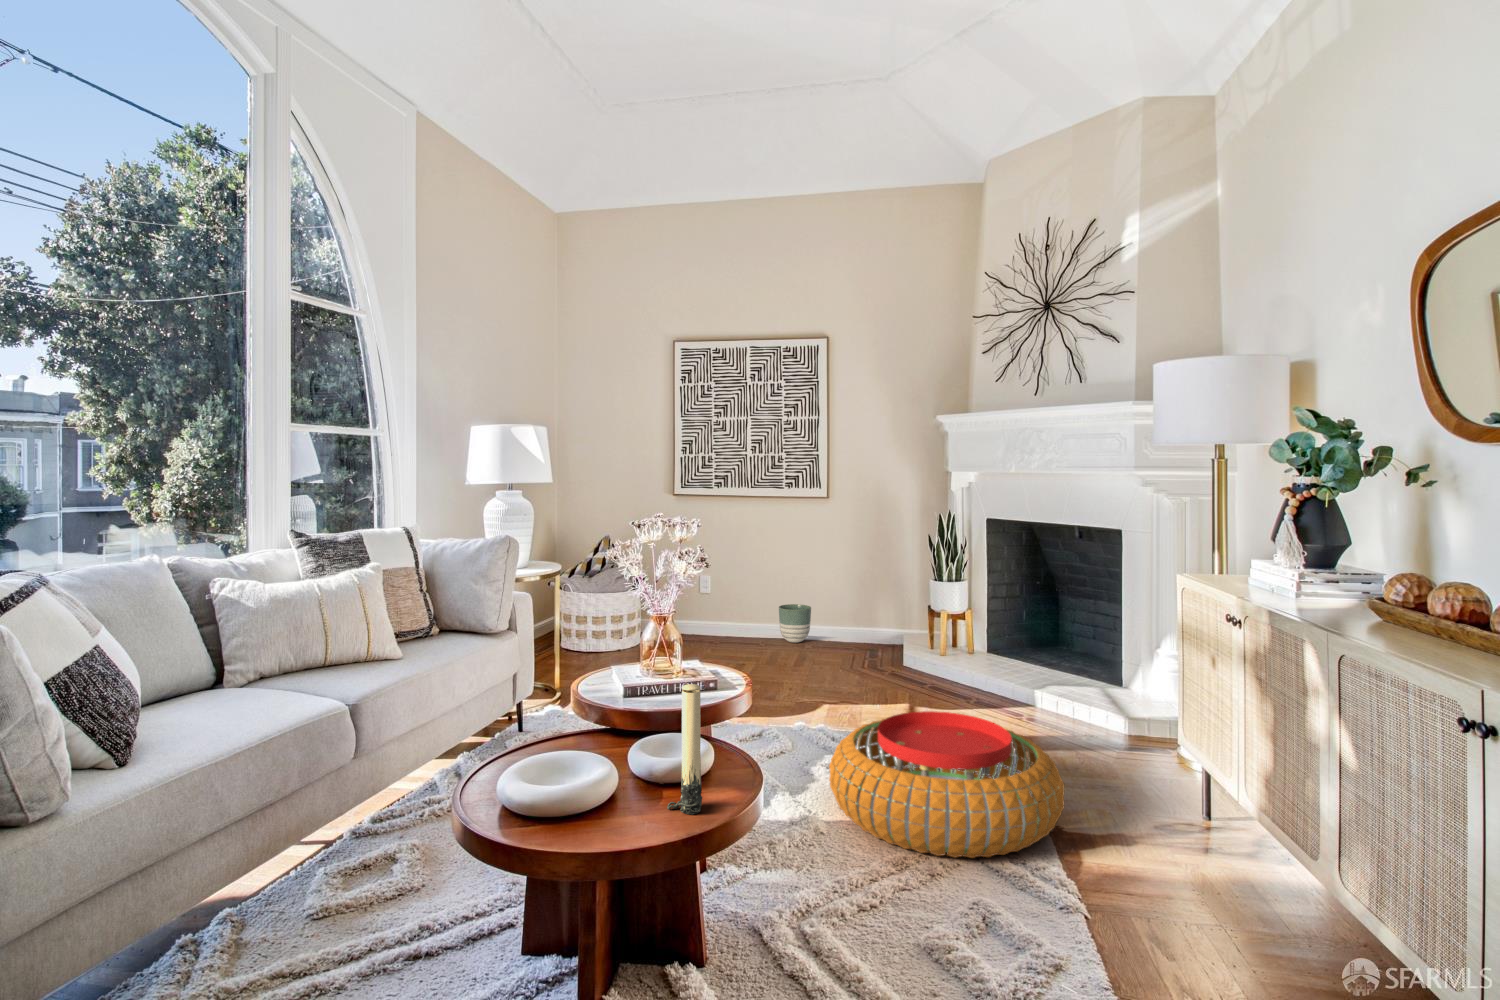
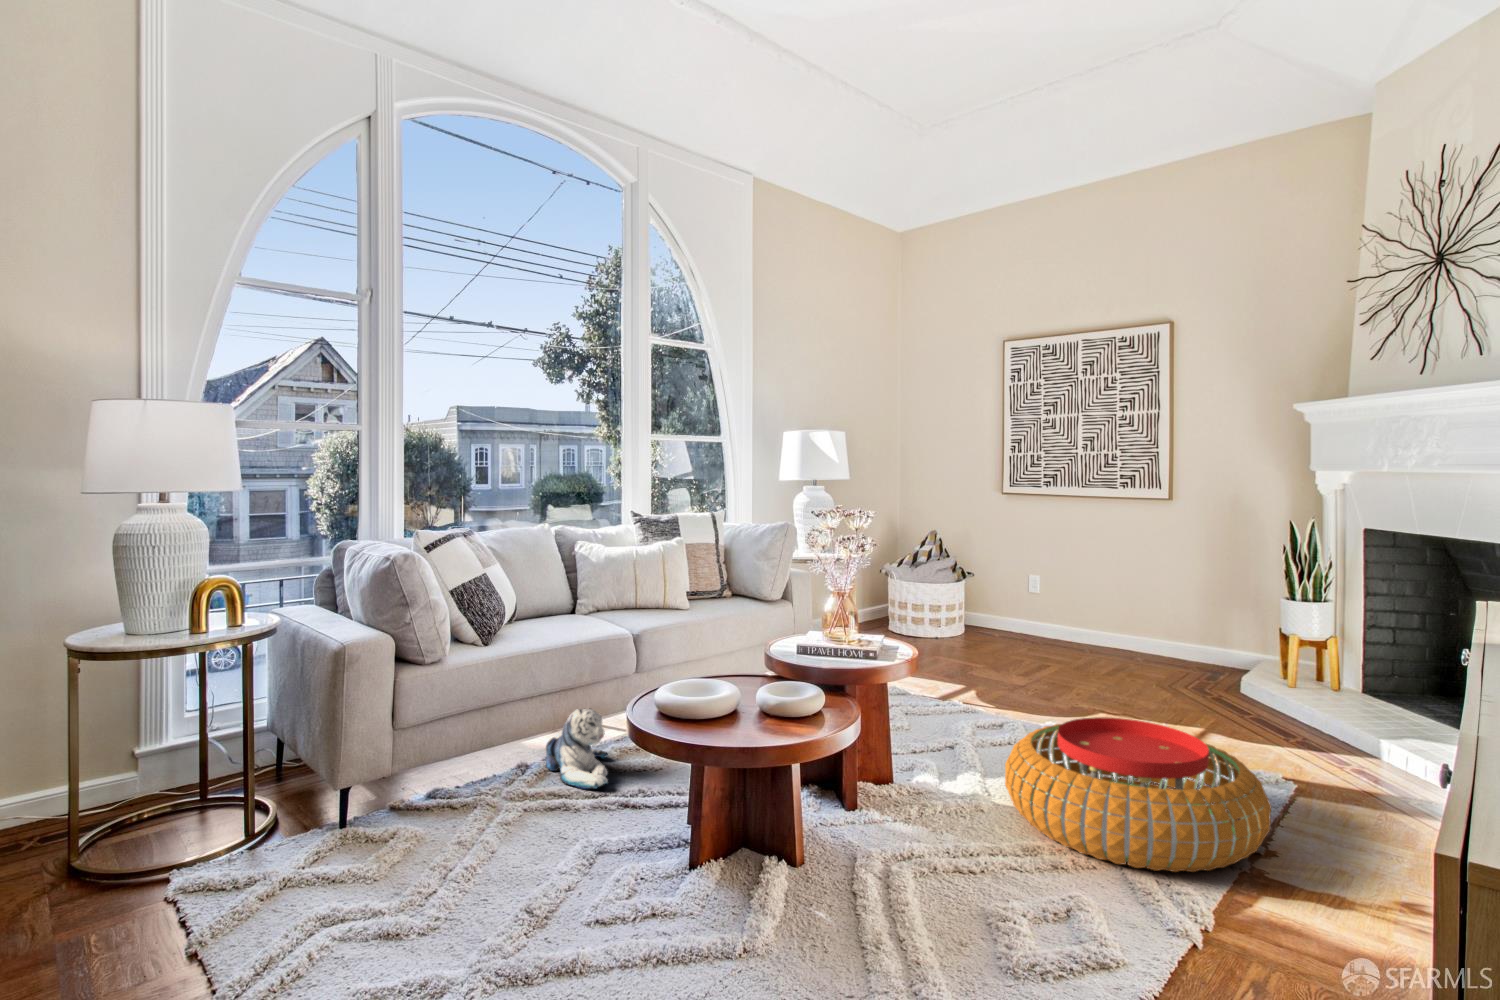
planter: present [779,604,811,643] -> none [1106,614,1144,655]
candle: present [667,684,702,814] -> none [757,631,781,733]
plush toy: none [232,824,369,947] -> present [546,709,608,789]

